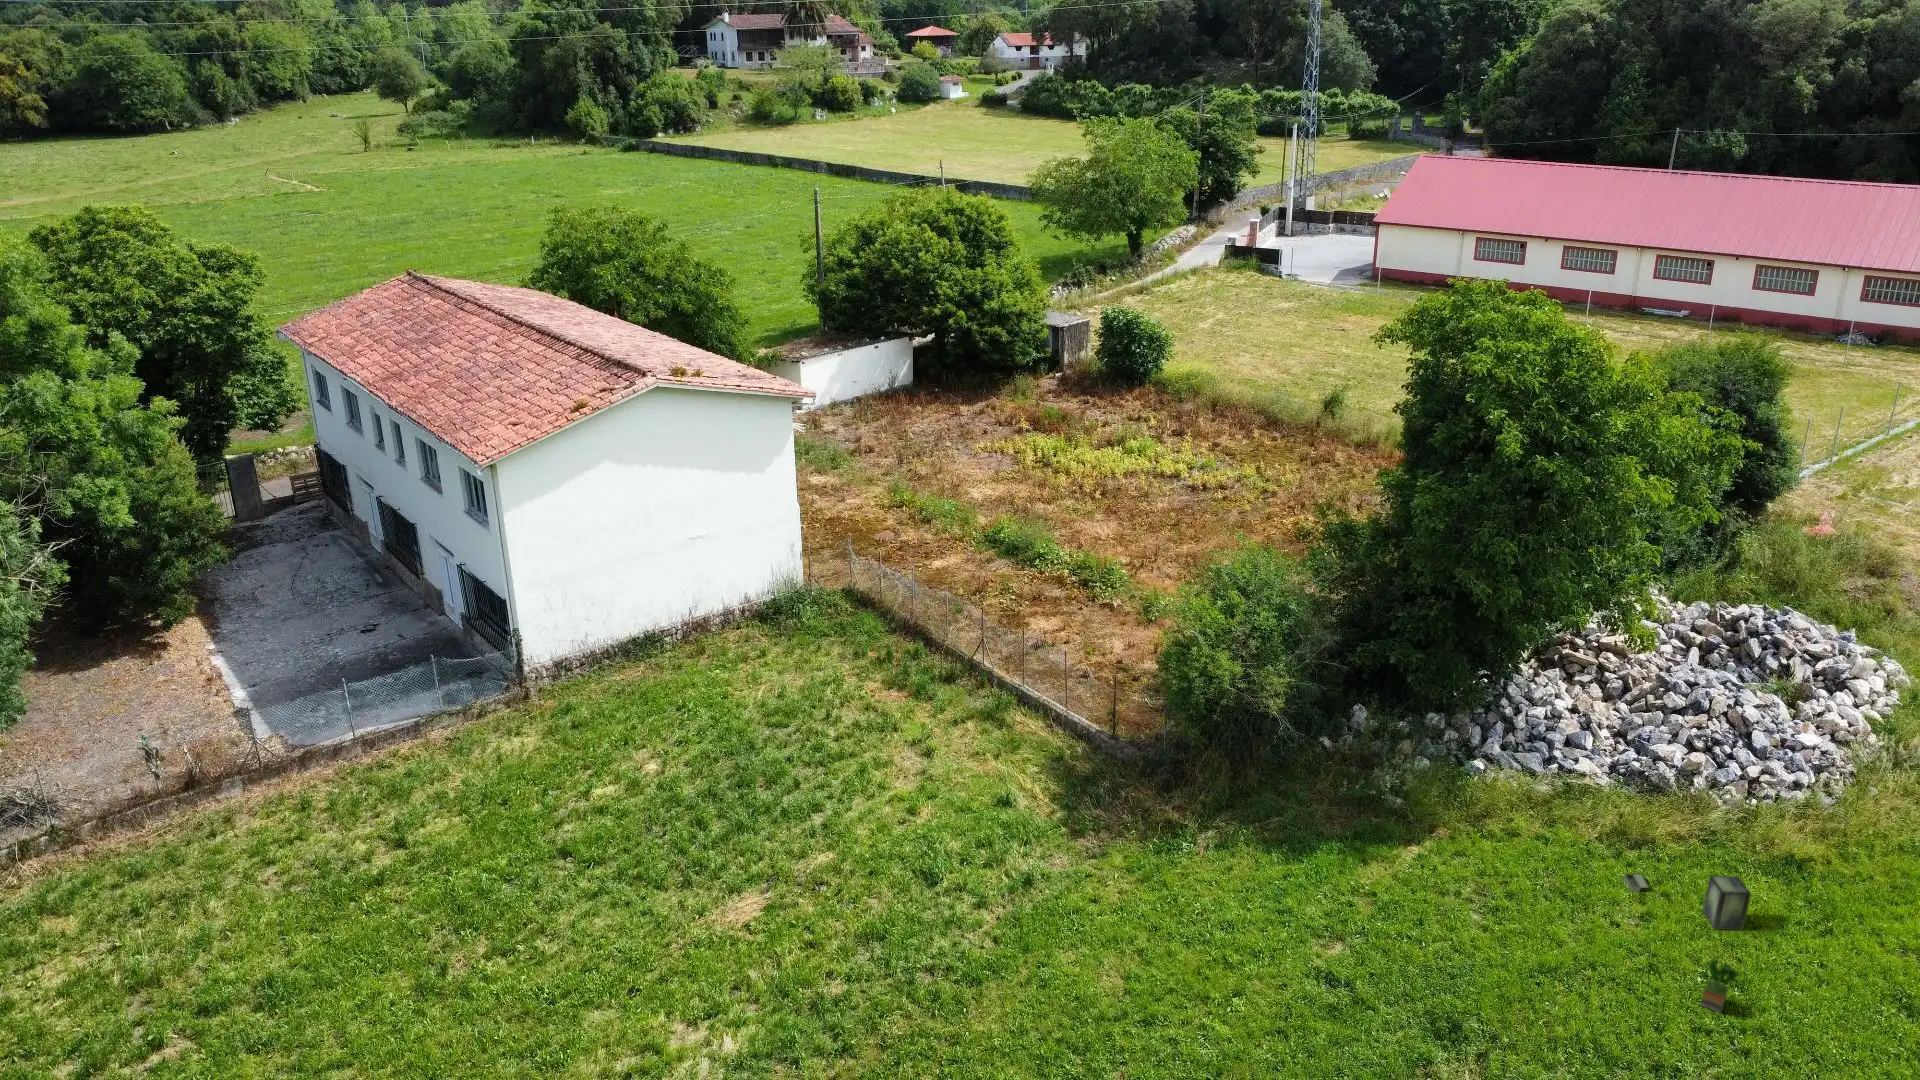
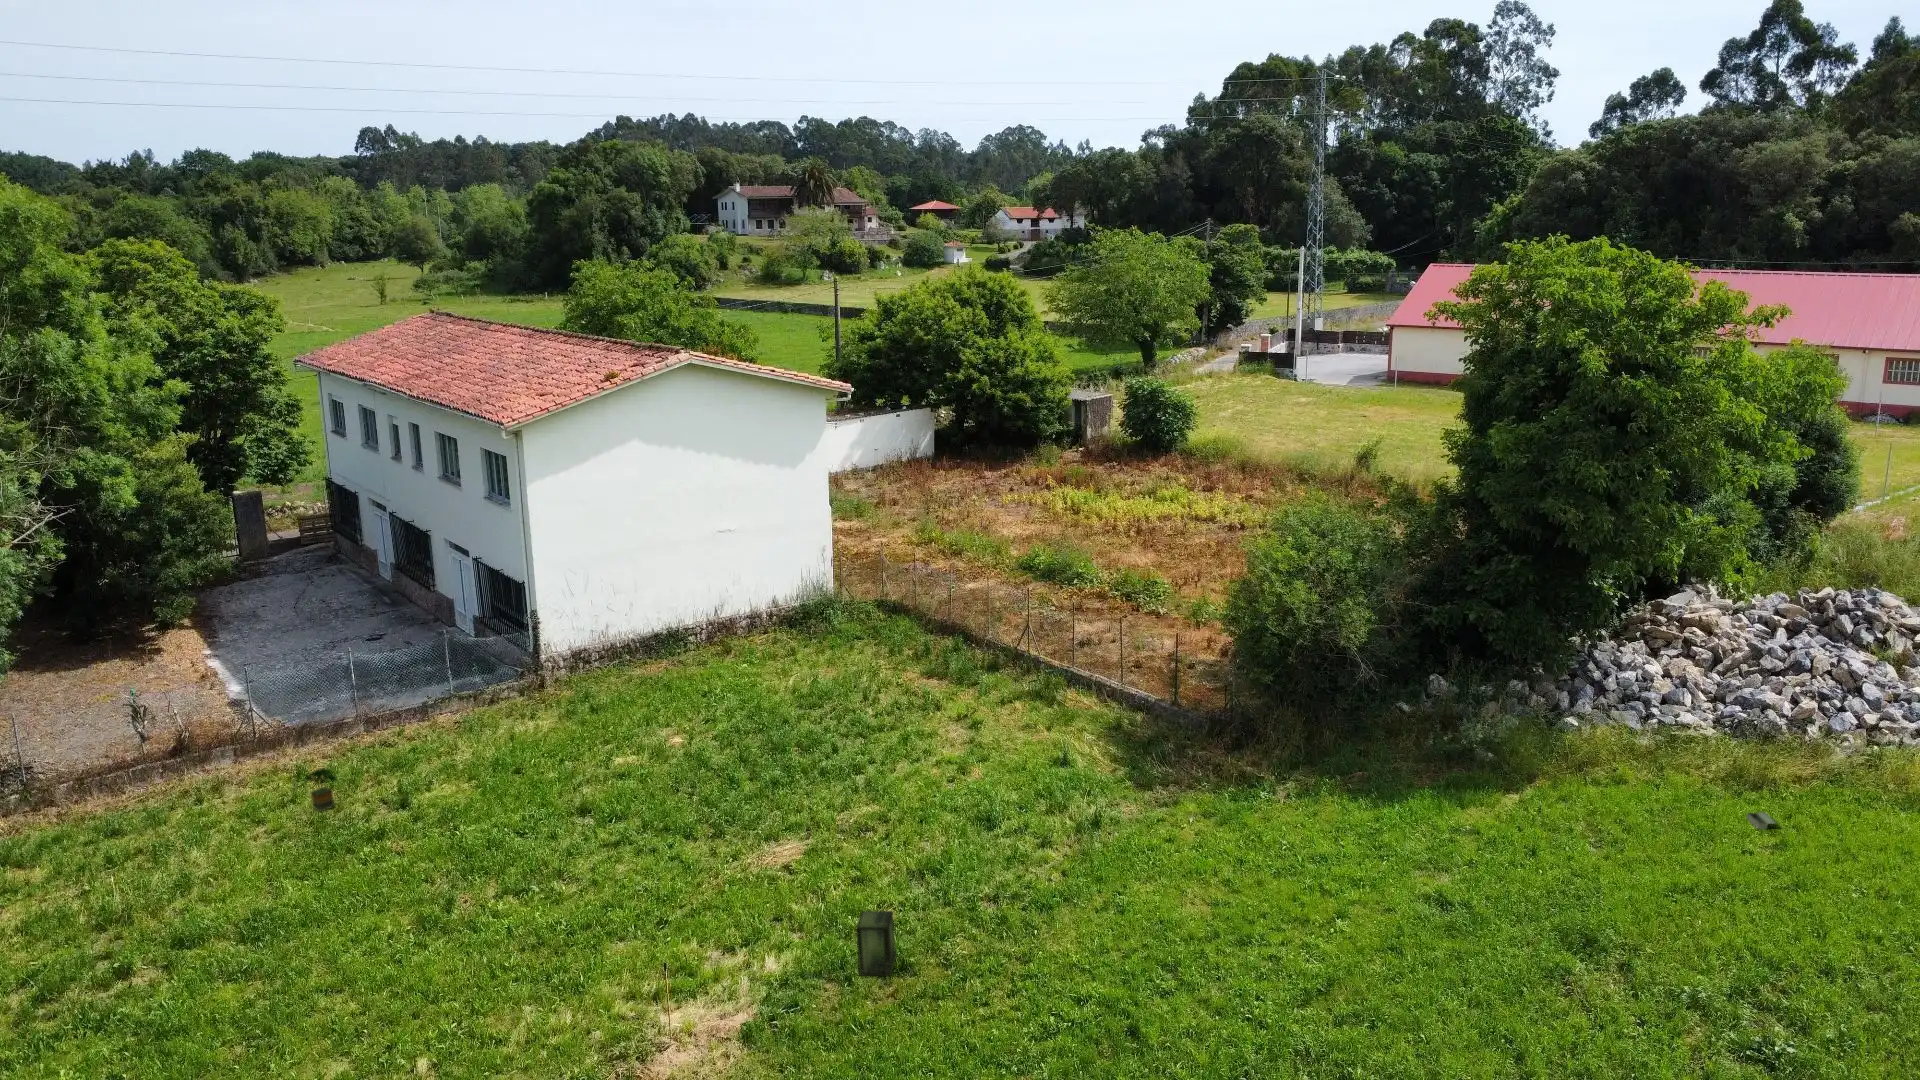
storage box: present [1703,876,1751,930] -> present [856,911,896,976]
potted tree: present [1700,959,1740,1013] -> present [305,768,337,811]

